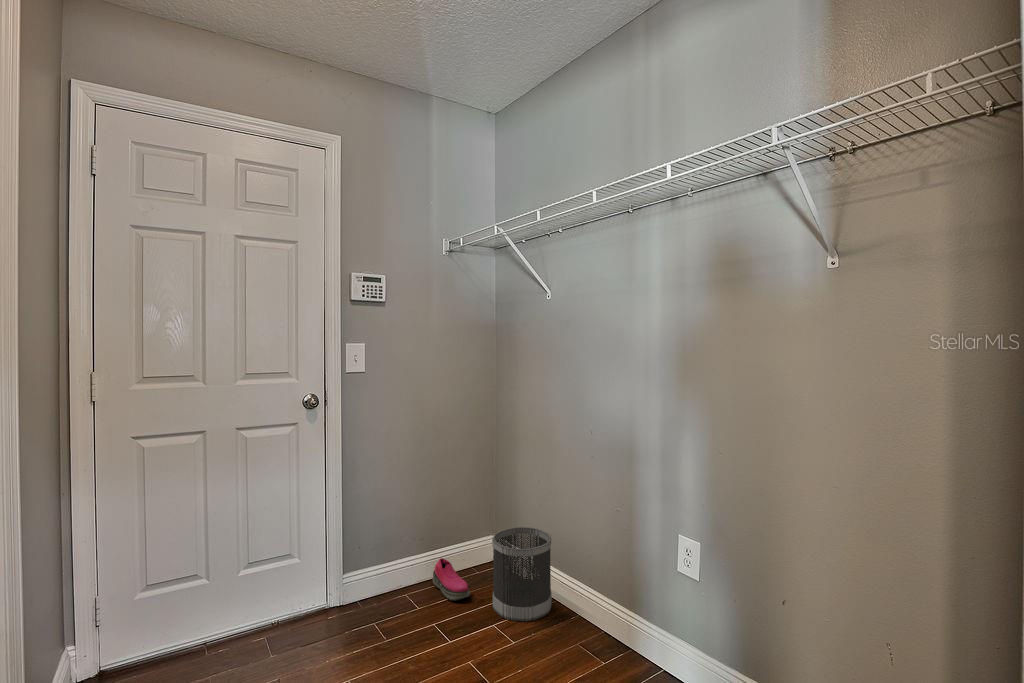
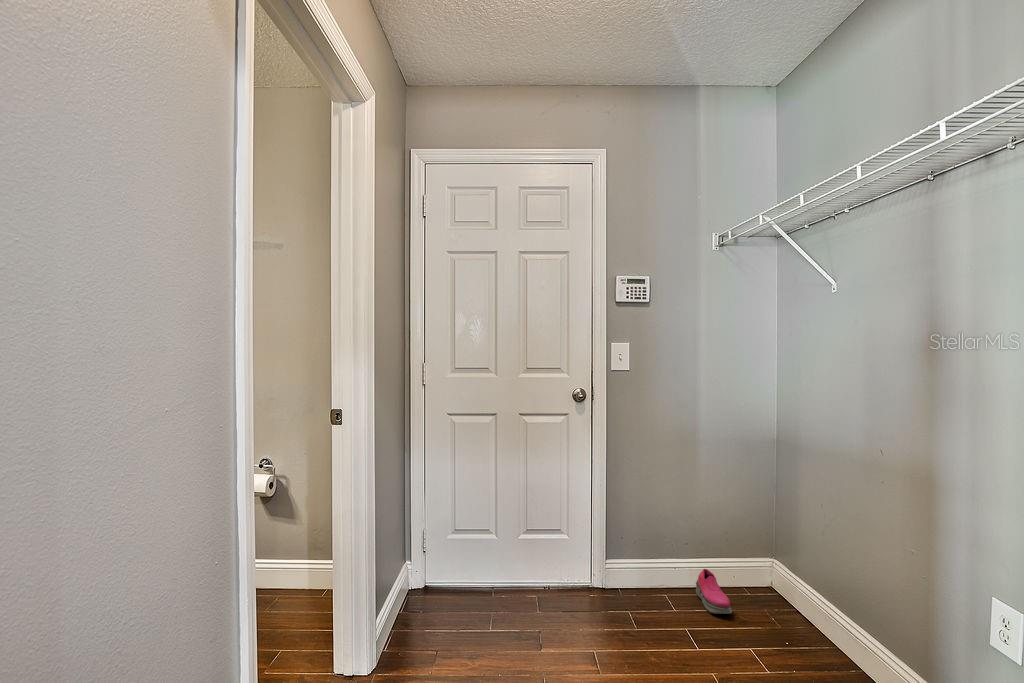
wastebasket: present [492,527,552,621] -> none [755,552,830,658]

